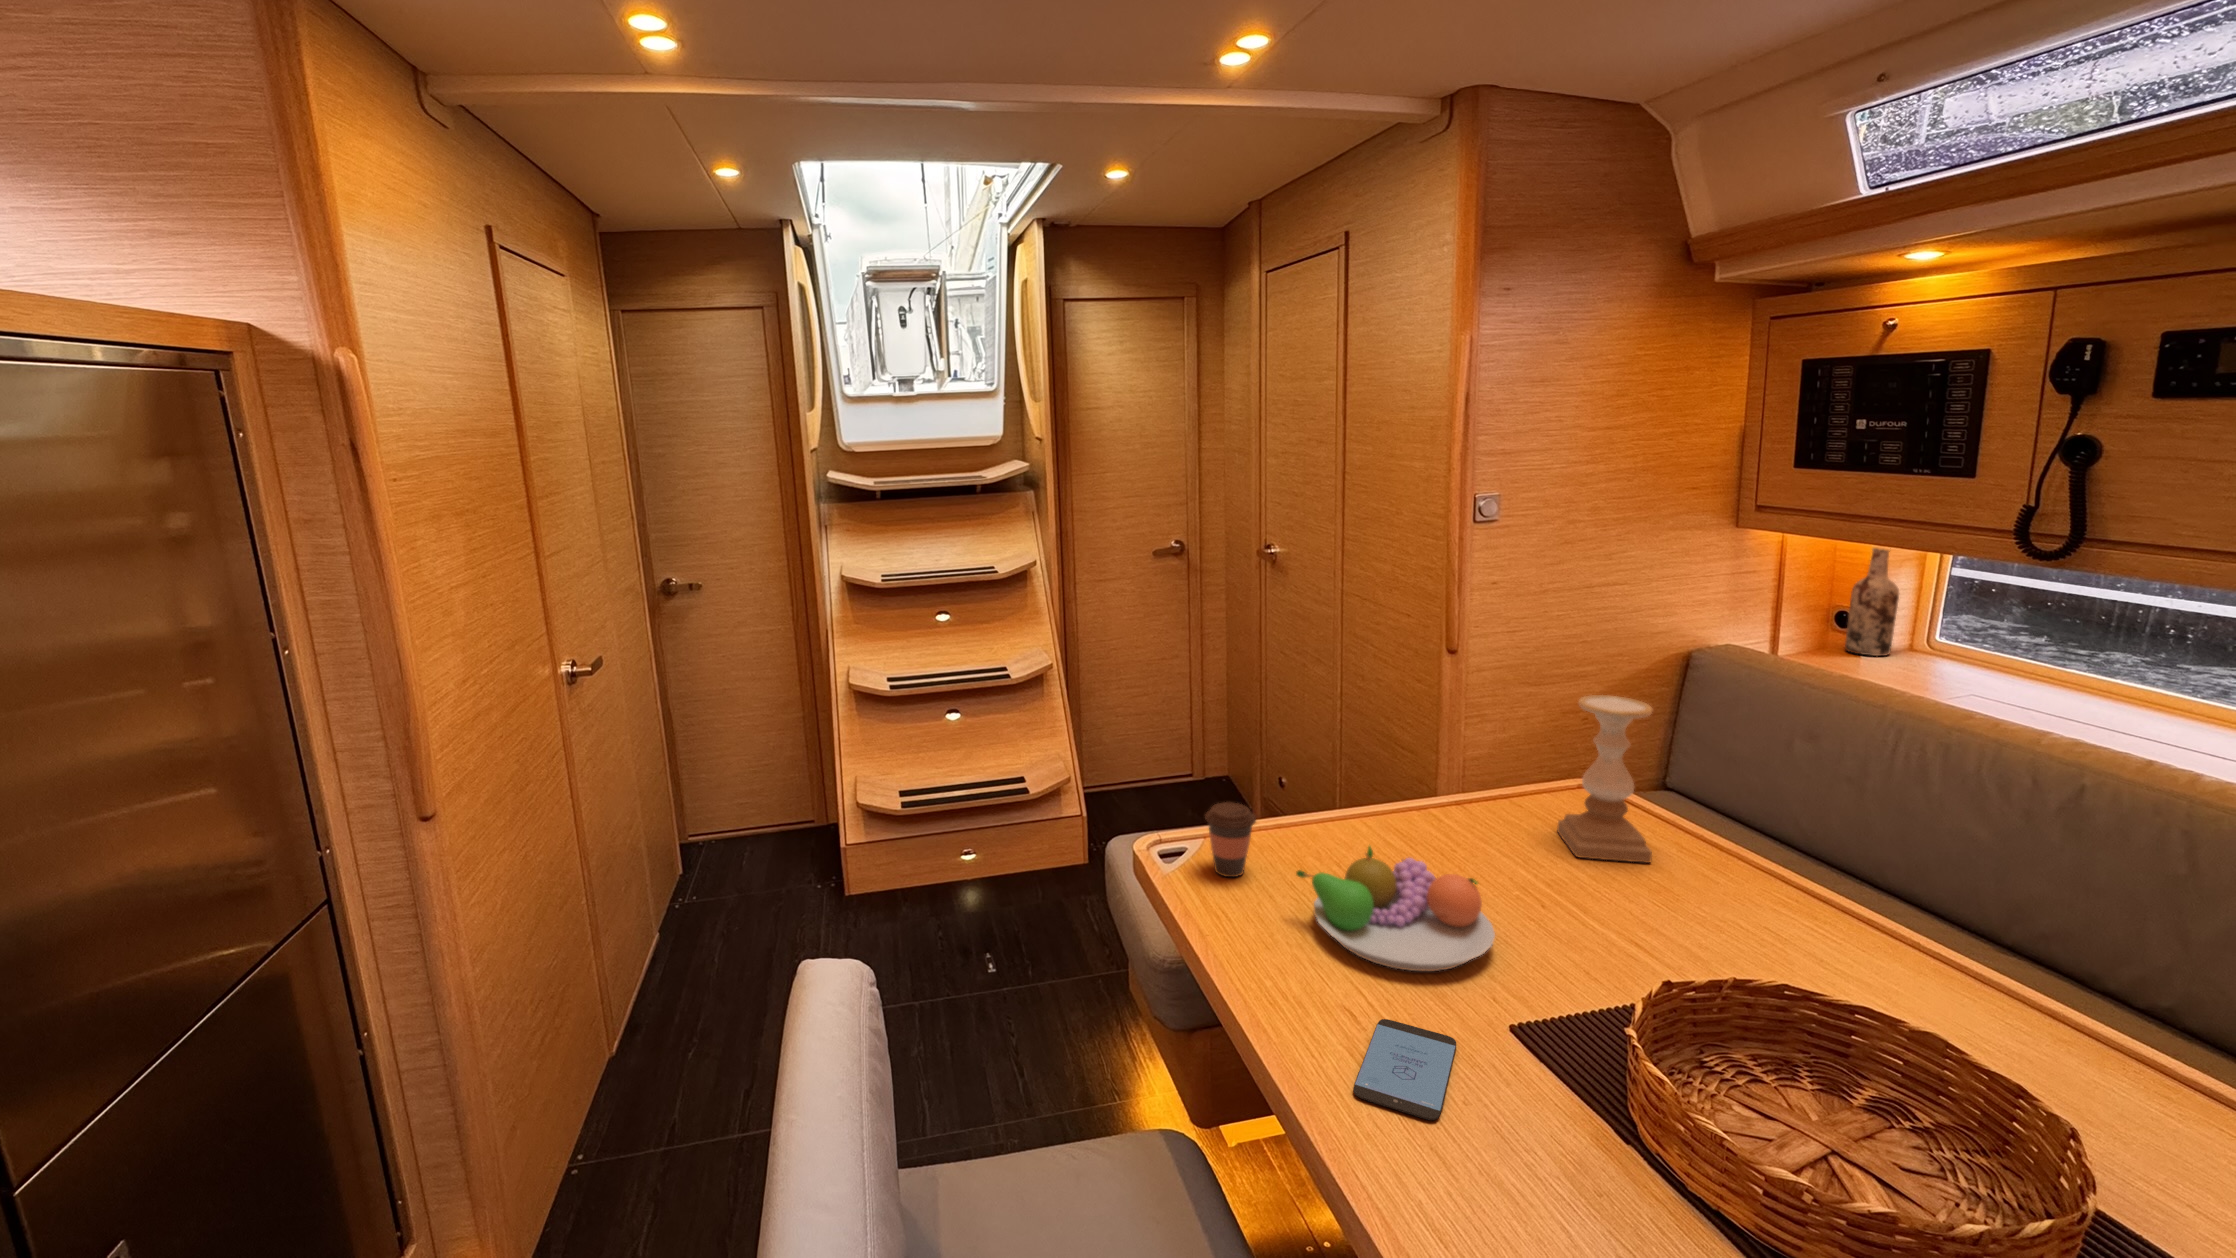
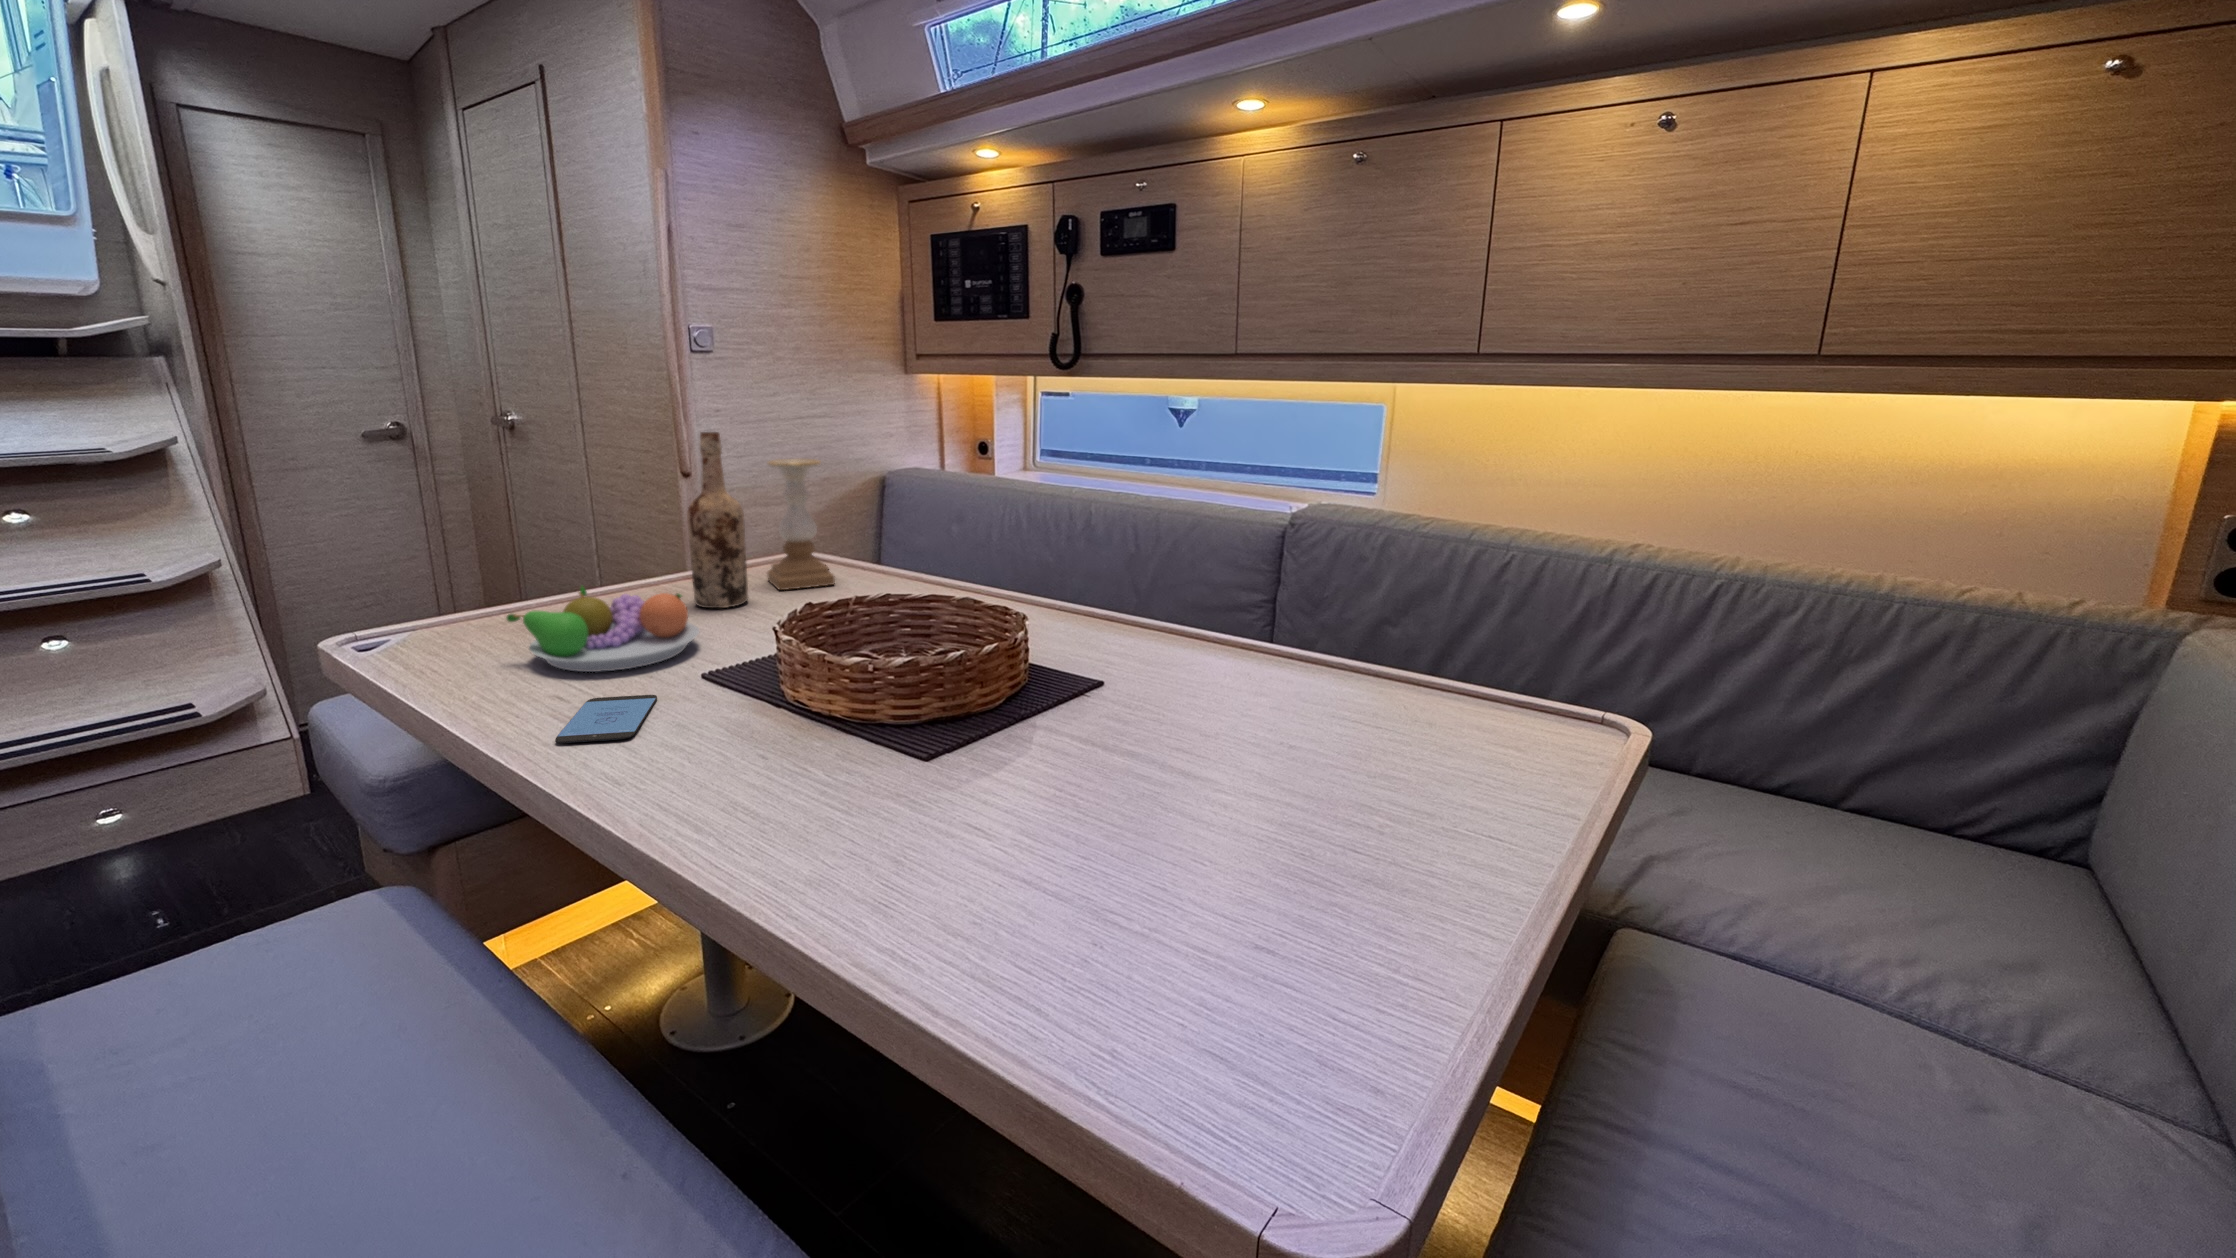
wine bottle: present [1845,548,1899,656] -> present [687,432,748,608]
coffee cup: present [1205,802,1256,877] -> none [401,579,464,652]

